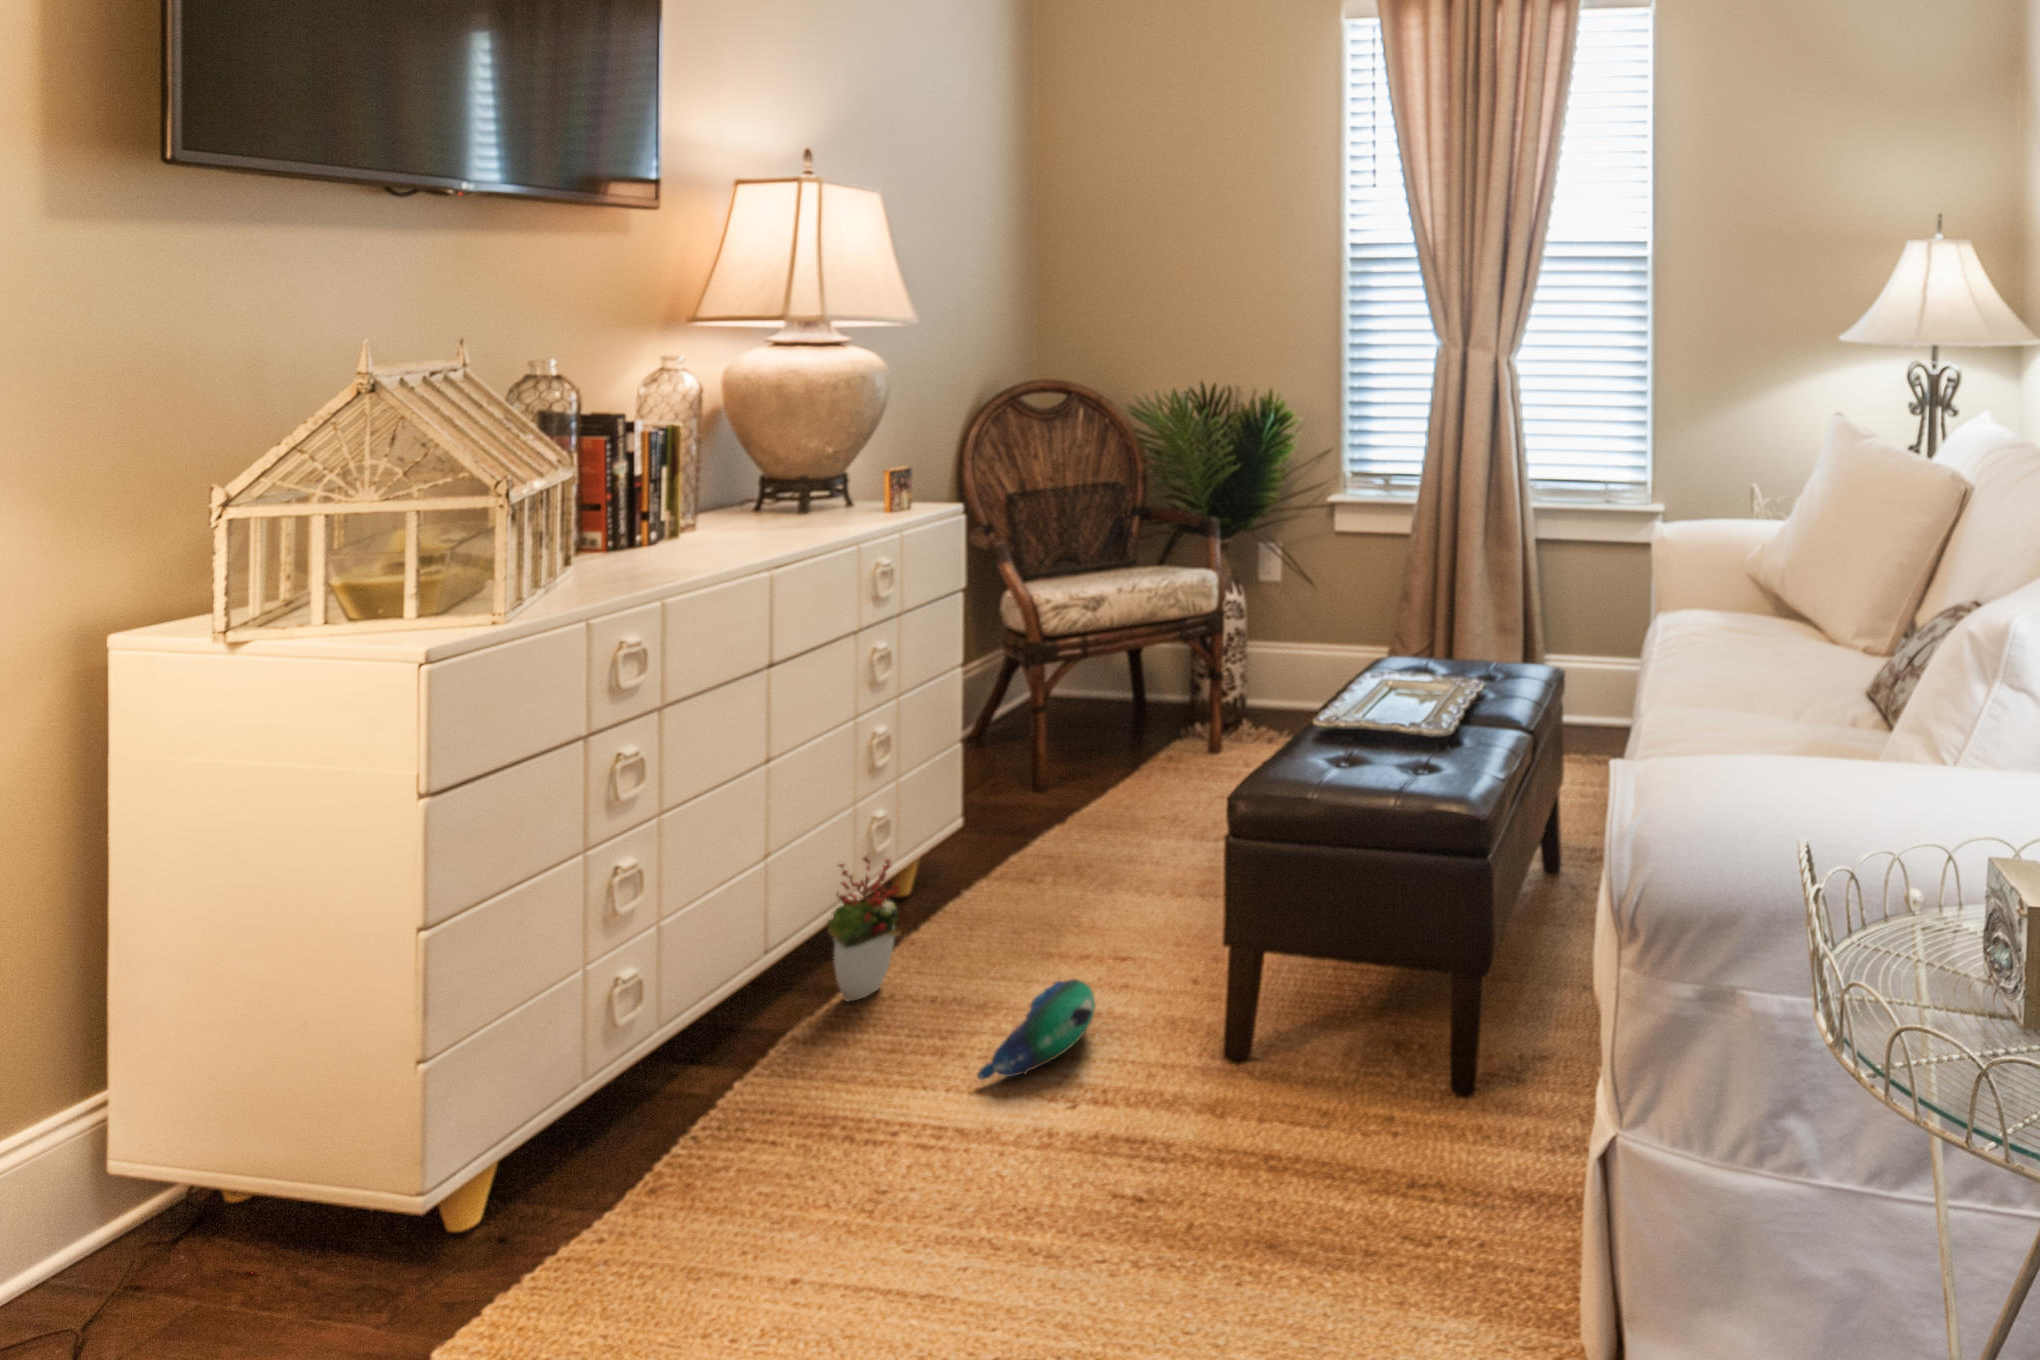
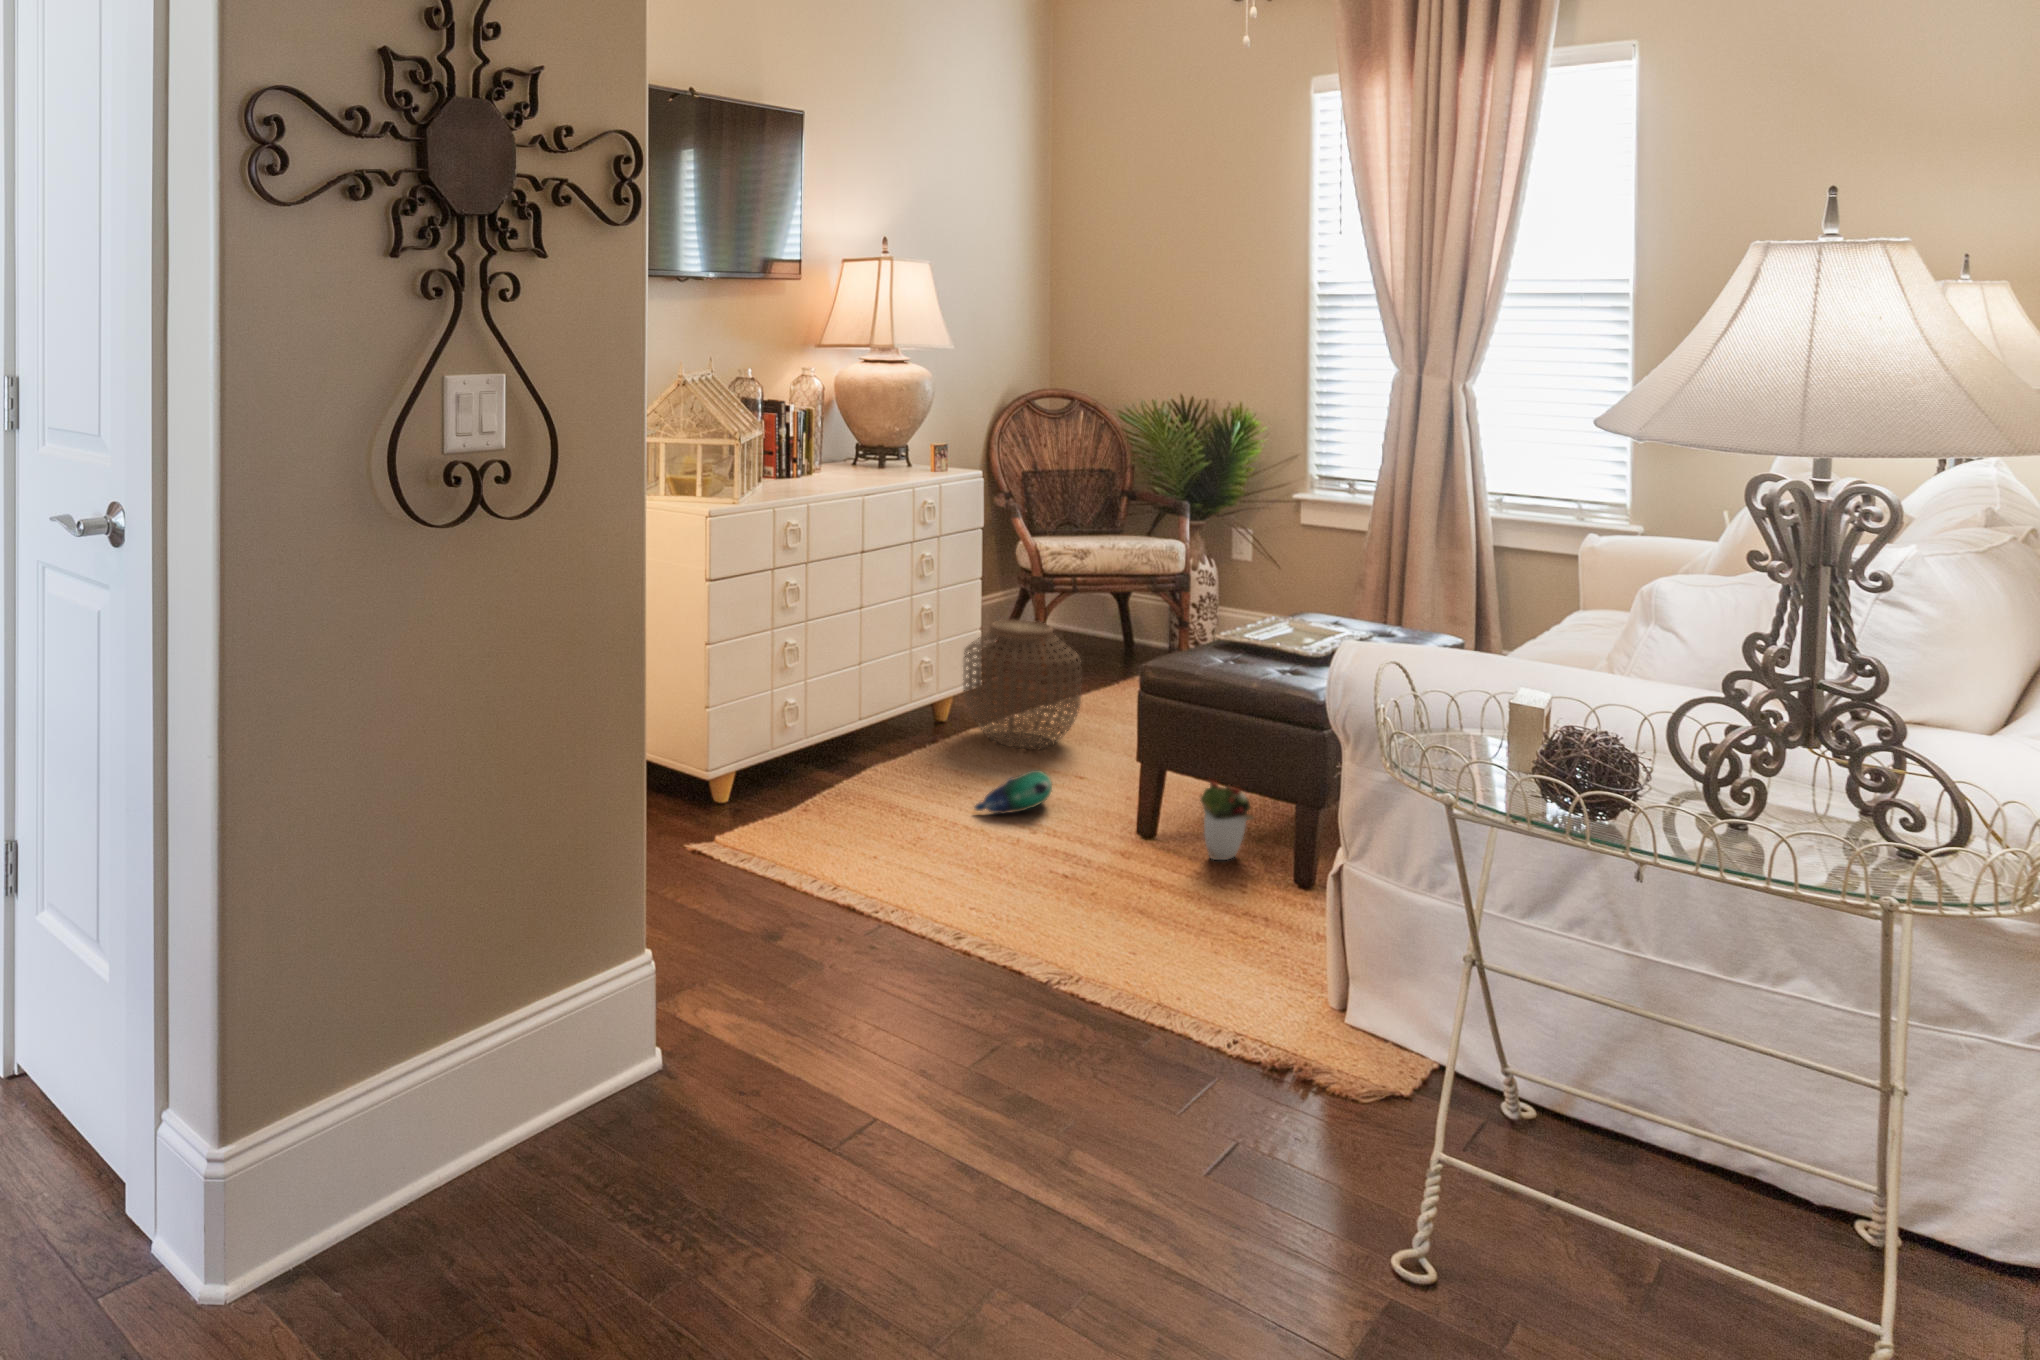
woven basket: none [942,724,1115,923] -> present [963,620,1081,749]
decorative plant: present [828,857,899,1001] -> present [1200,777,1254,860]

